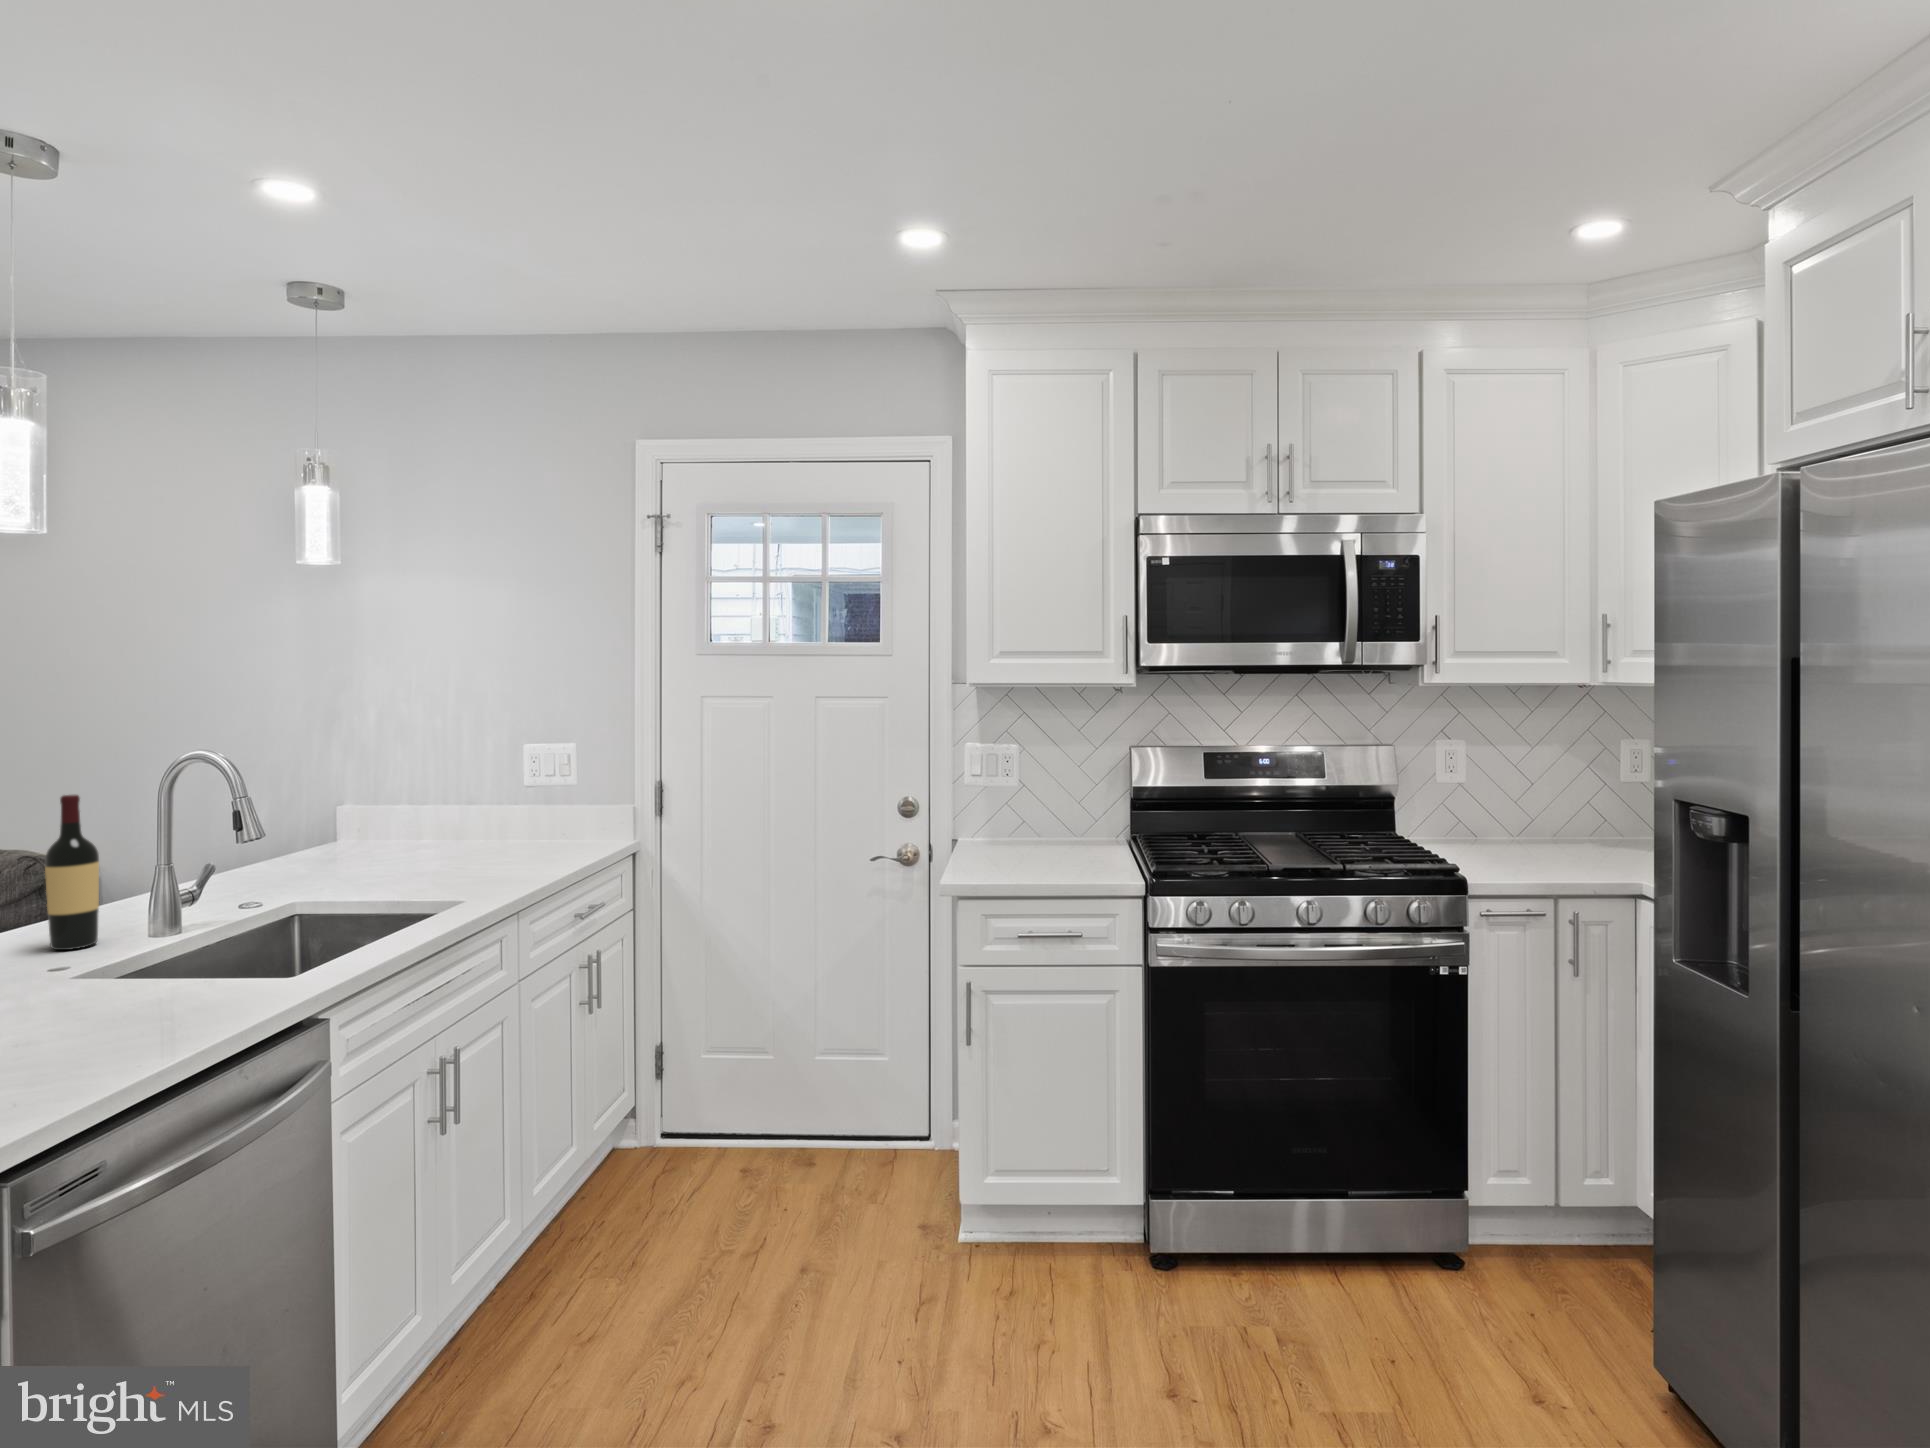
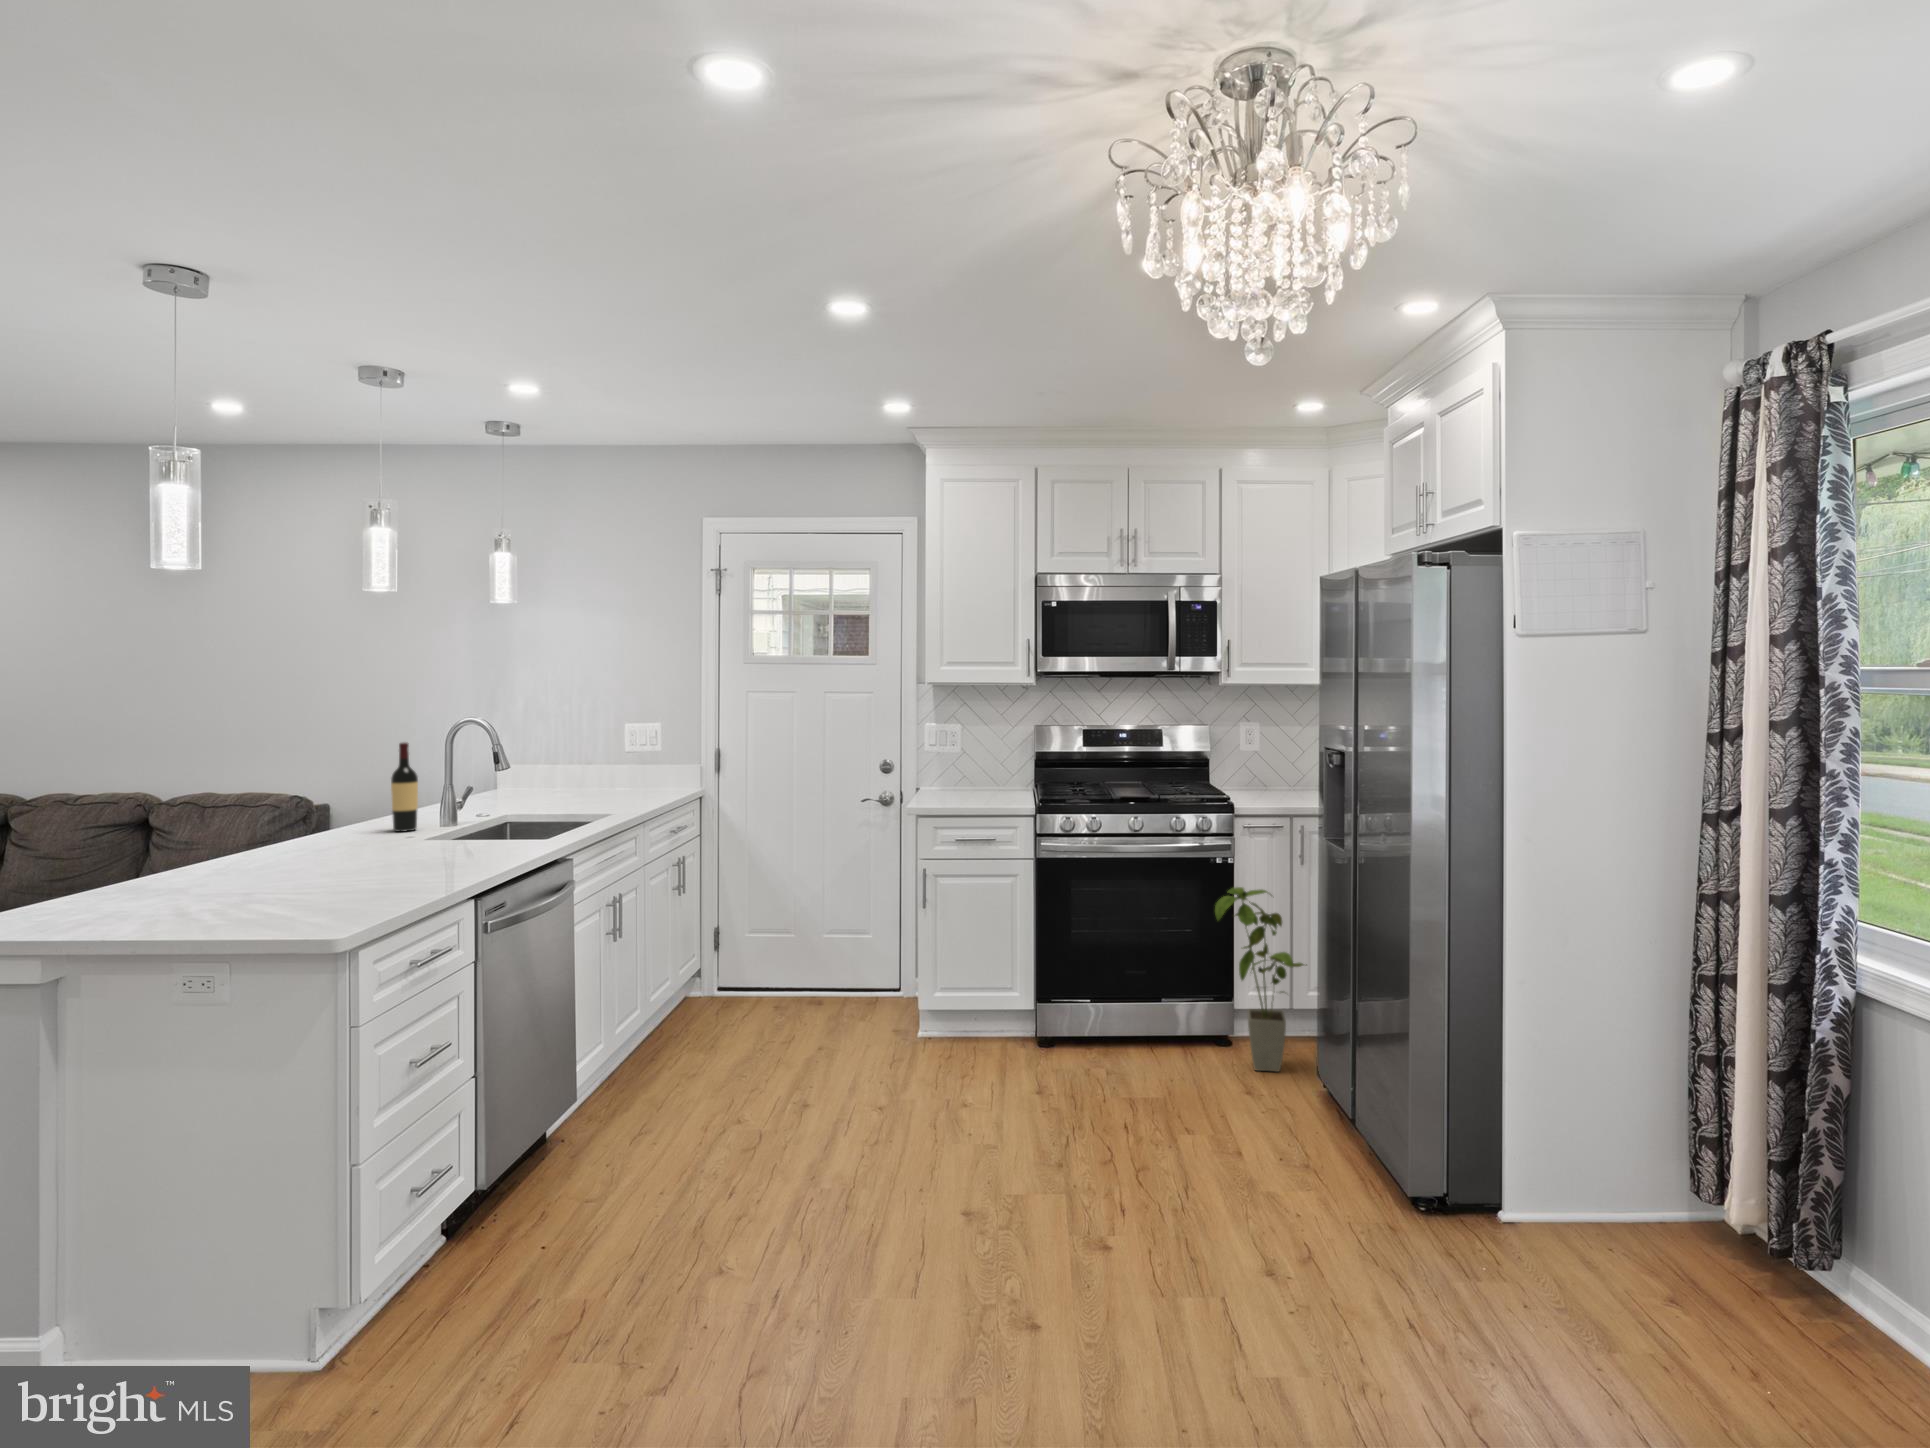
house plant: none [1462,1026,1637,1346] -> present [1215,887,1304,1072]

